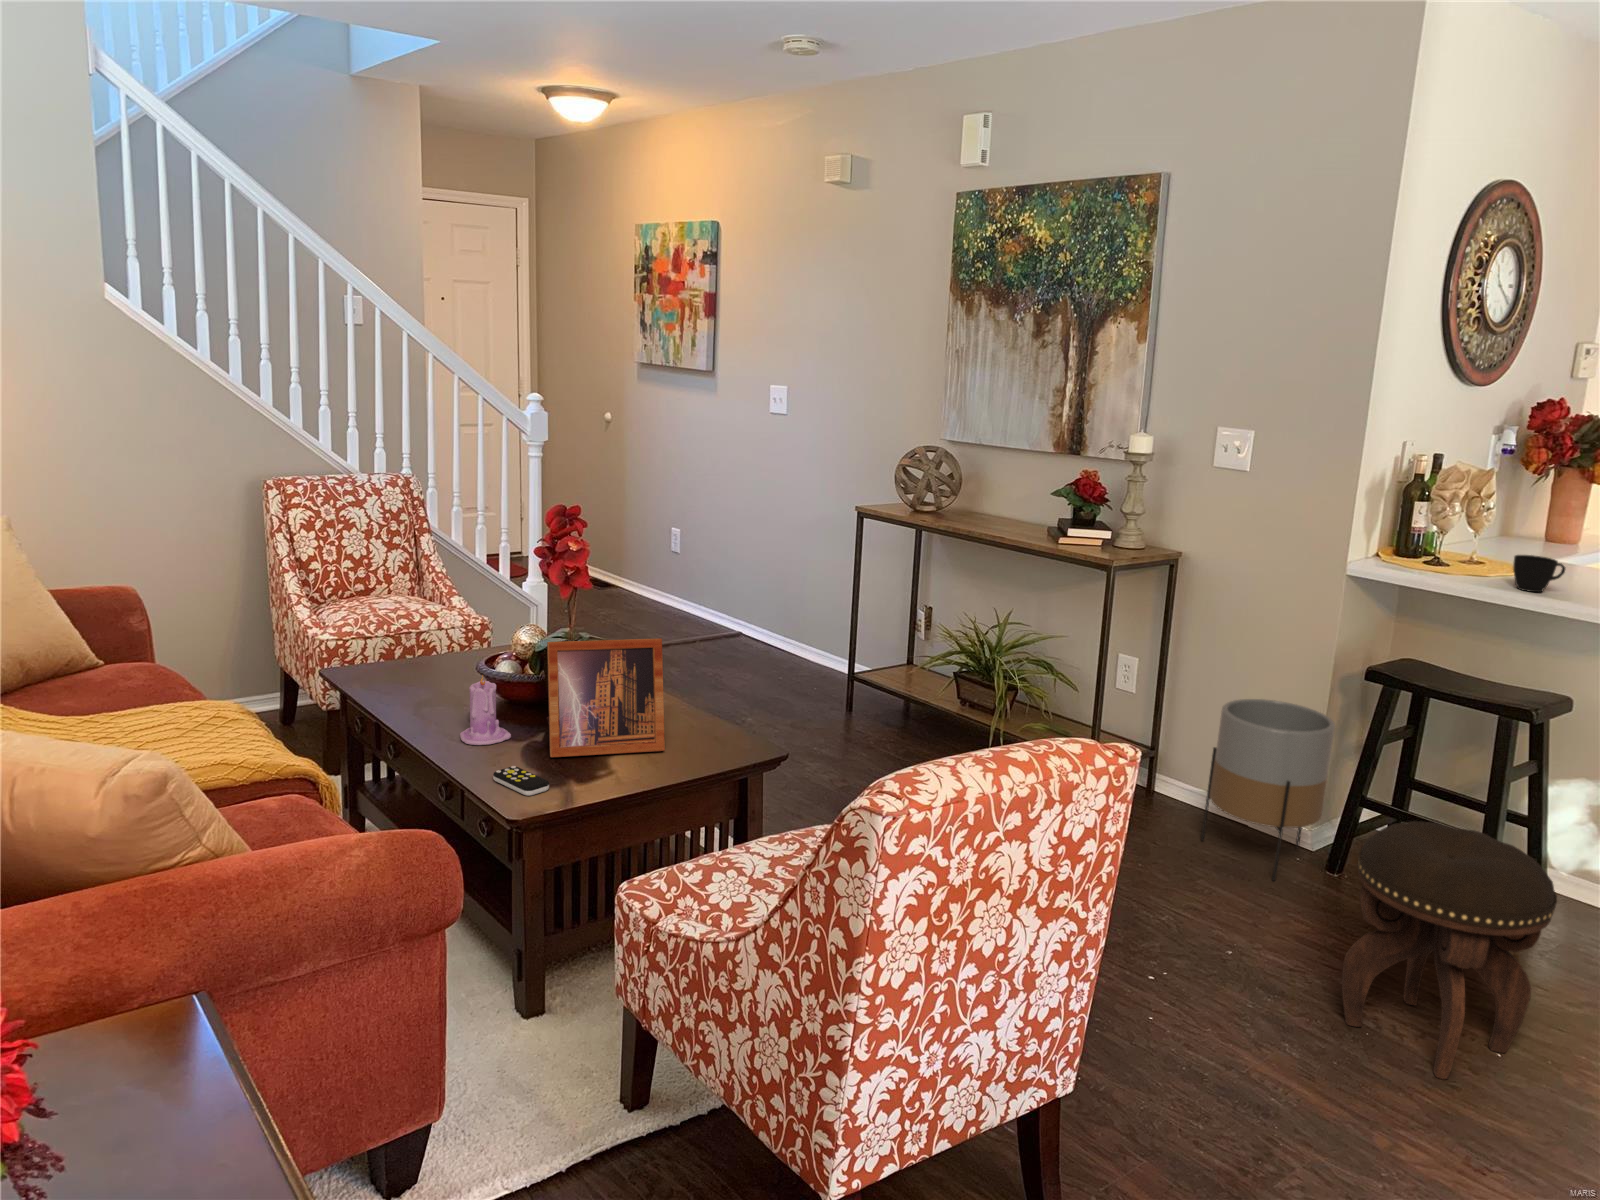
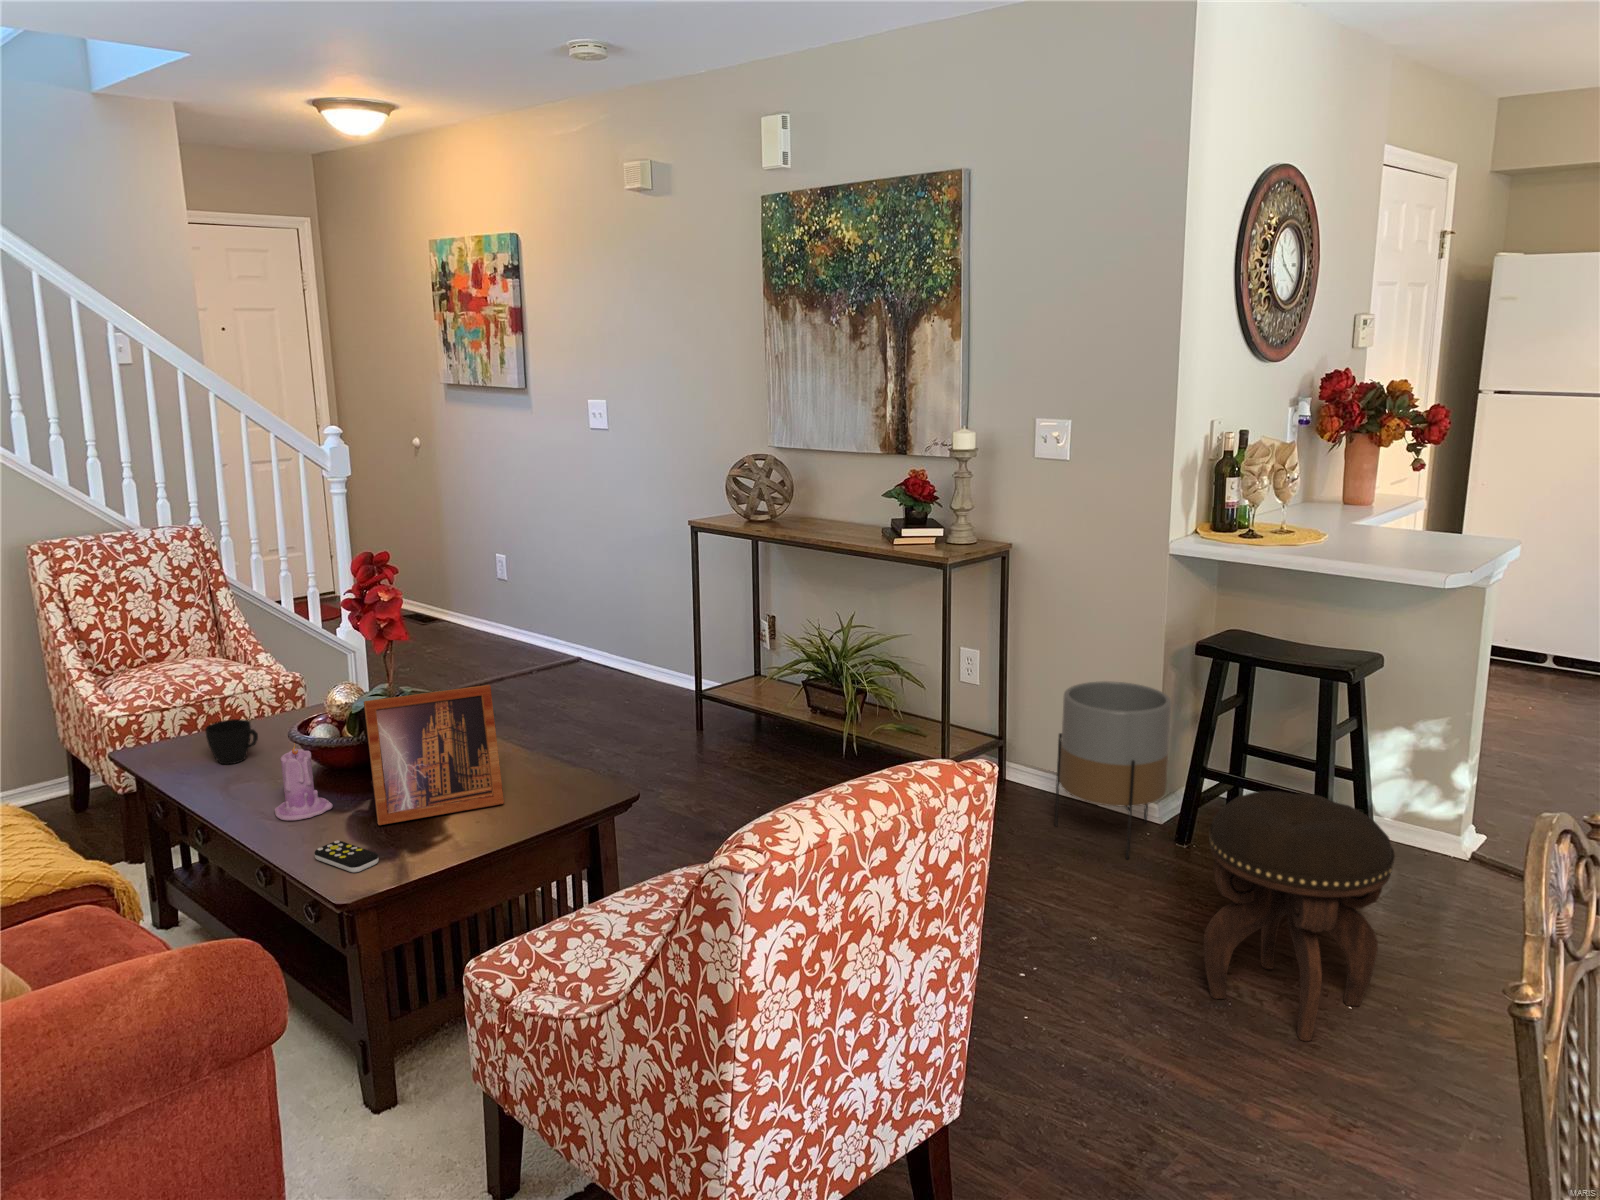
cup: present [1513,555,1565,592] -> present [205,719,258,764]

